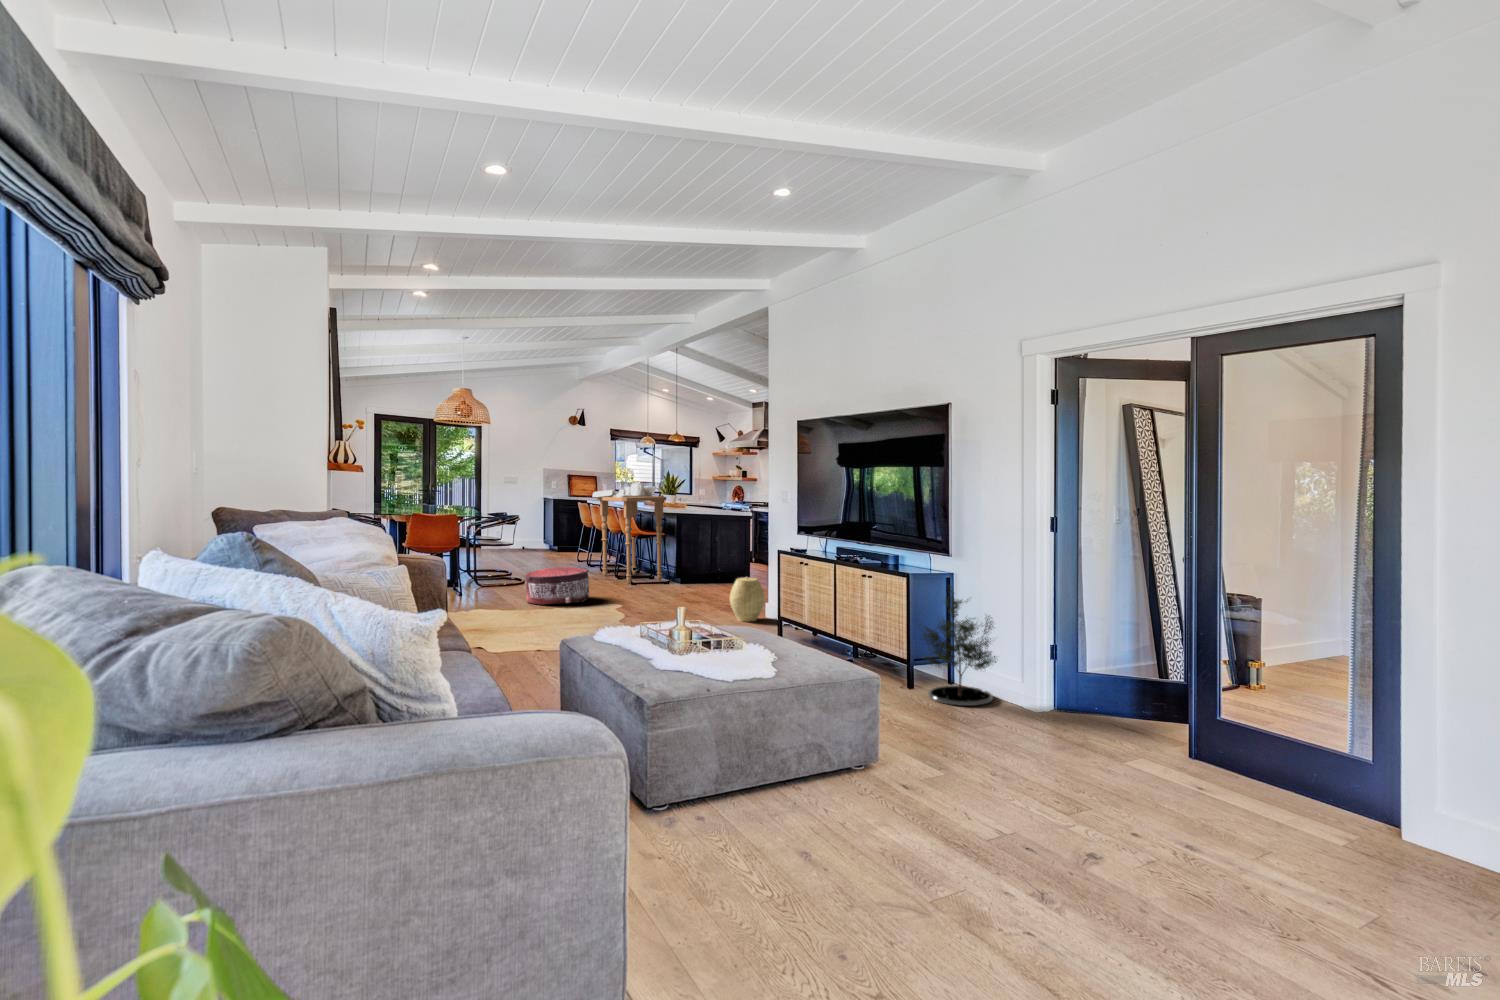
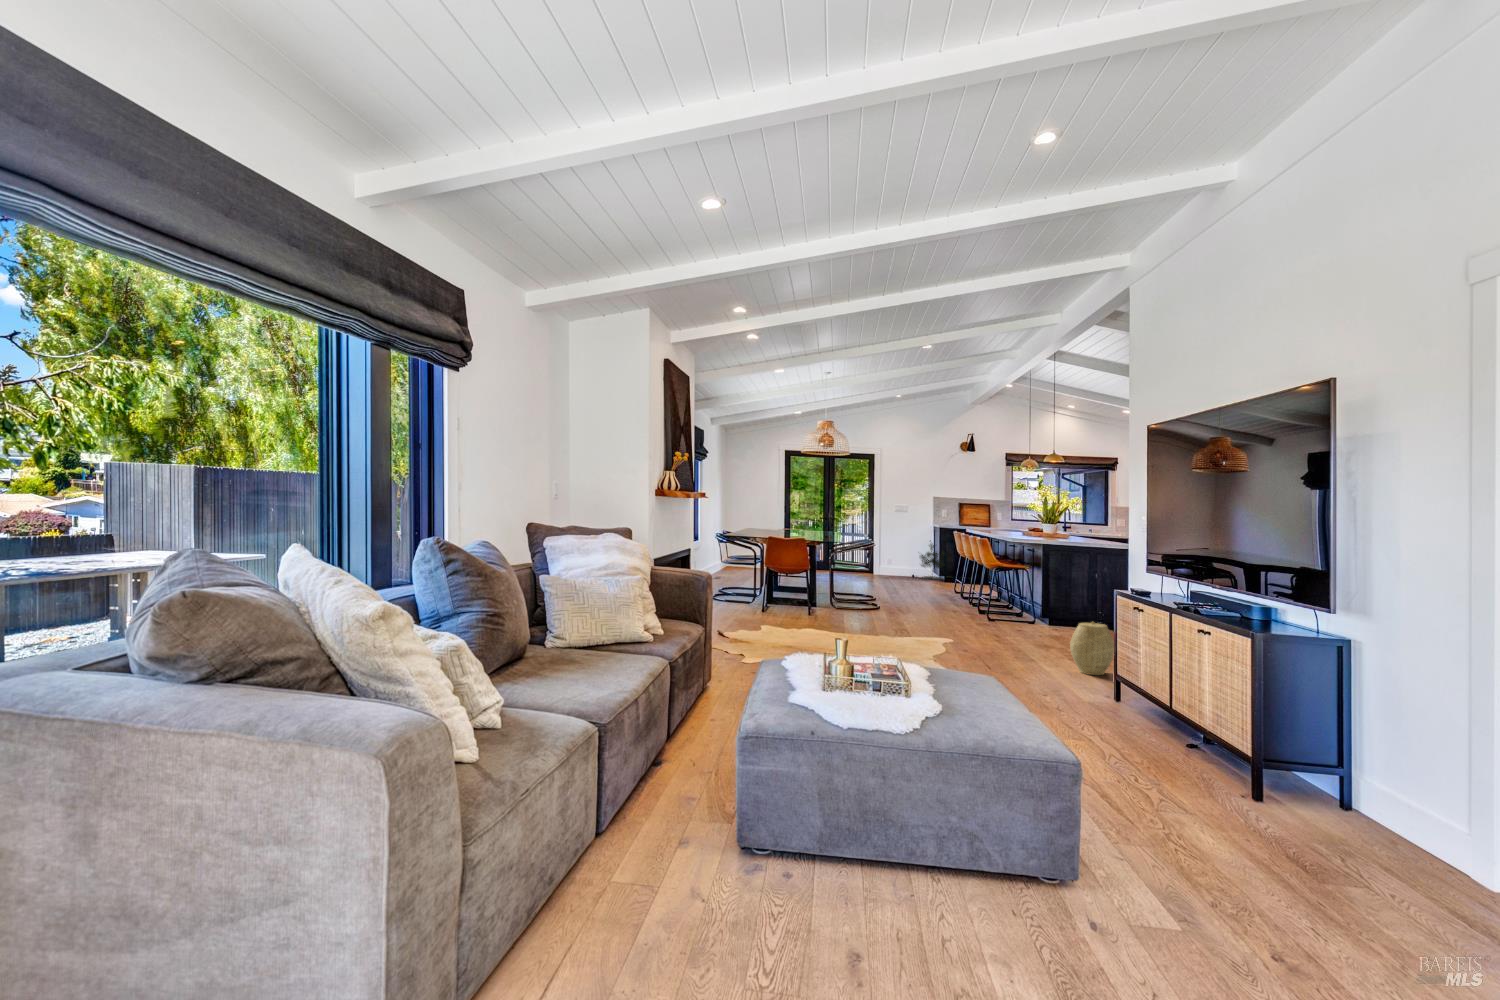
side table: present [593,481,666,584] -> none [957,510,1034,619]
pouf: present [525,567,589,604] -> none [866,593,931,631]
potted tree: present [922,585,996,706] -> present [921,540,944,580]

